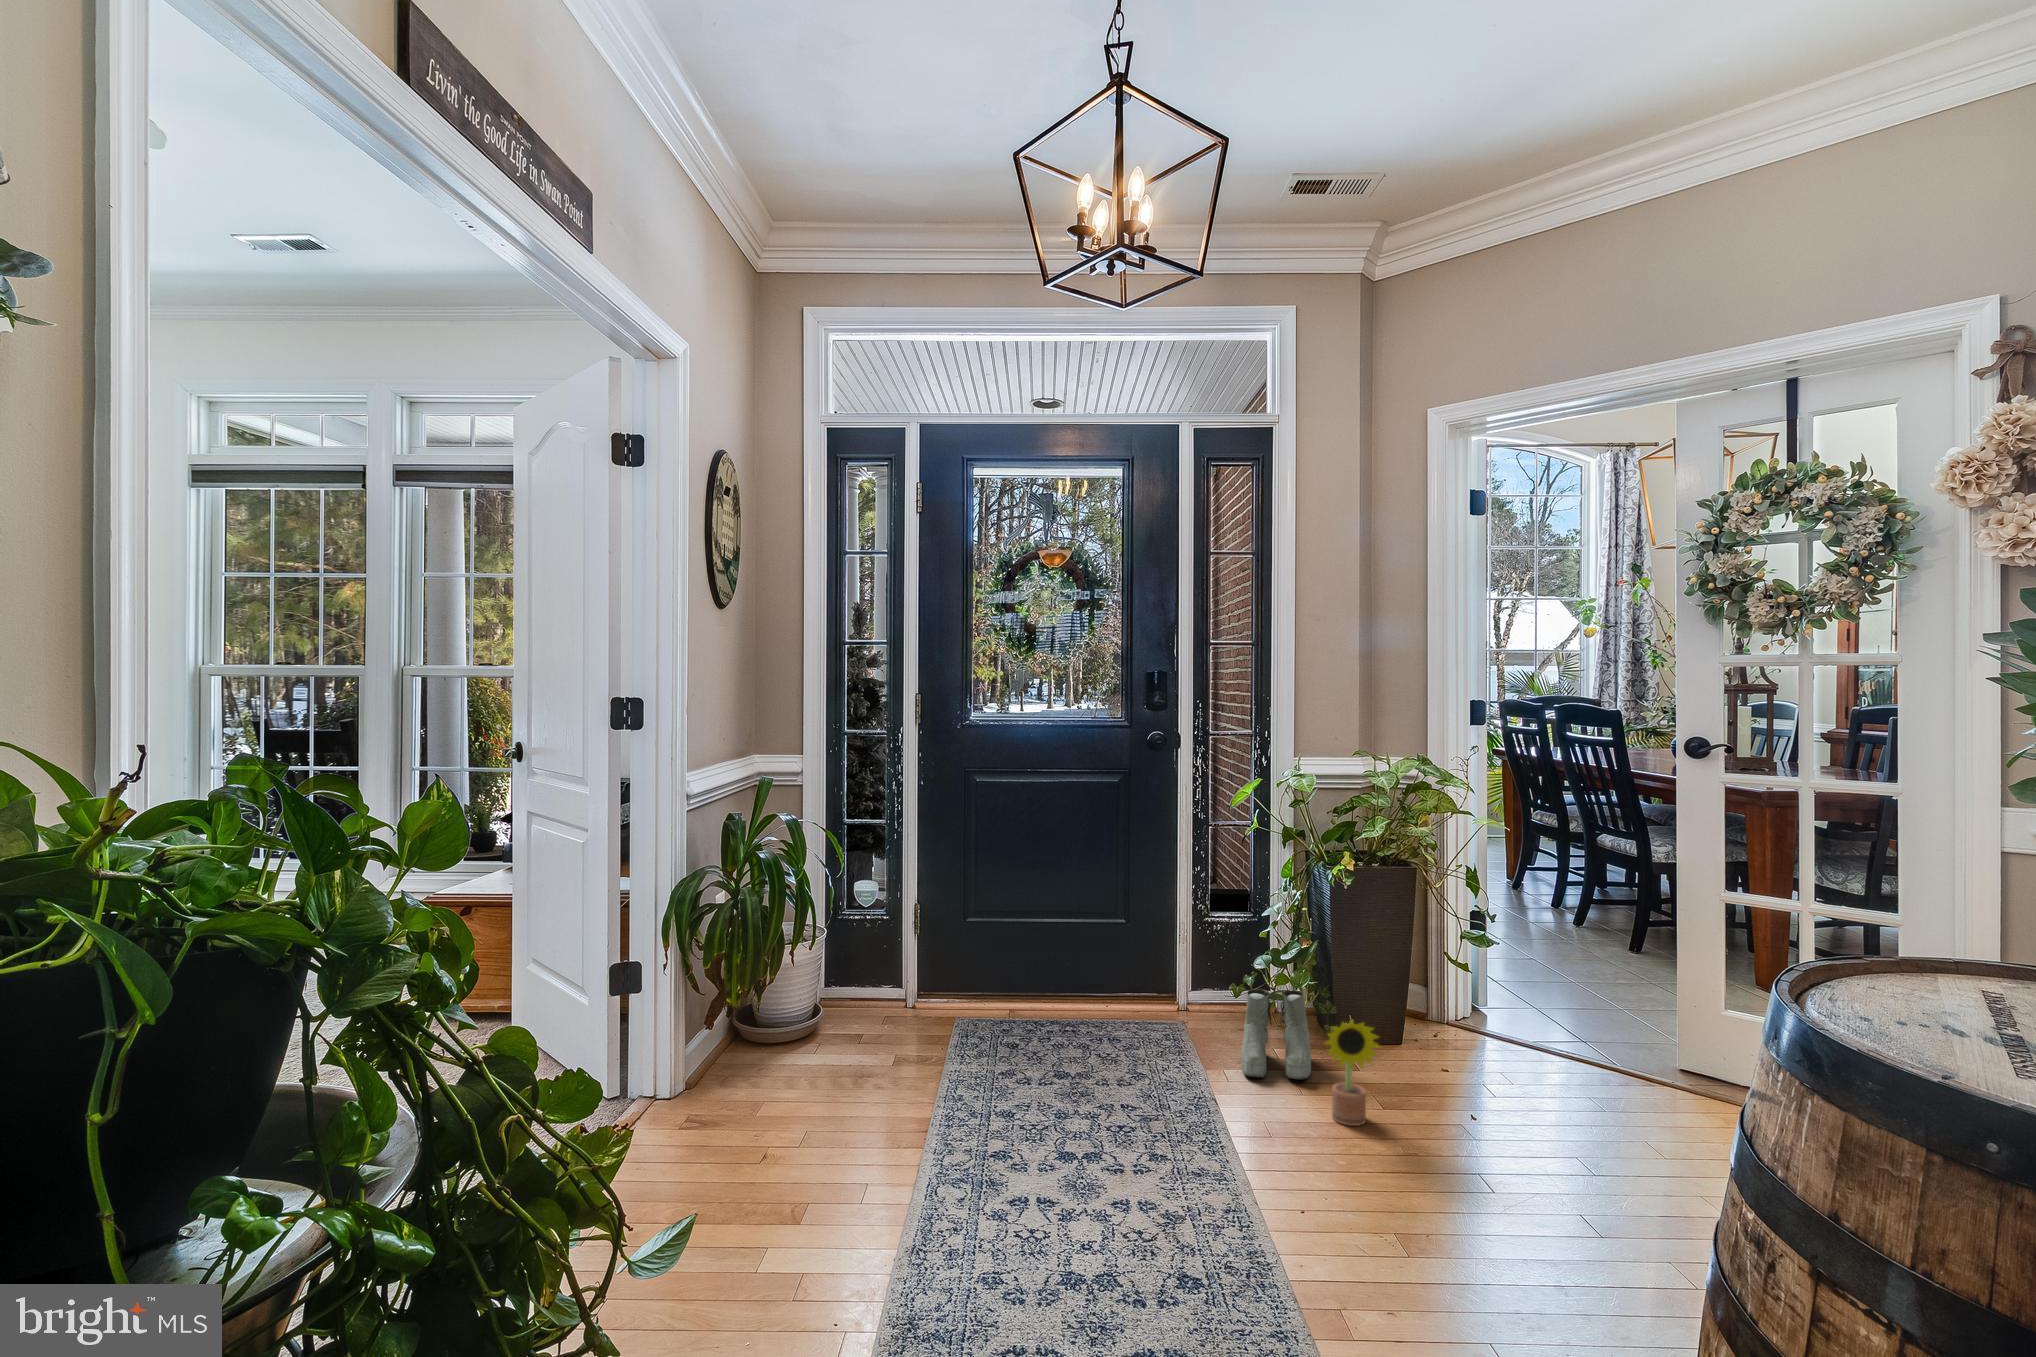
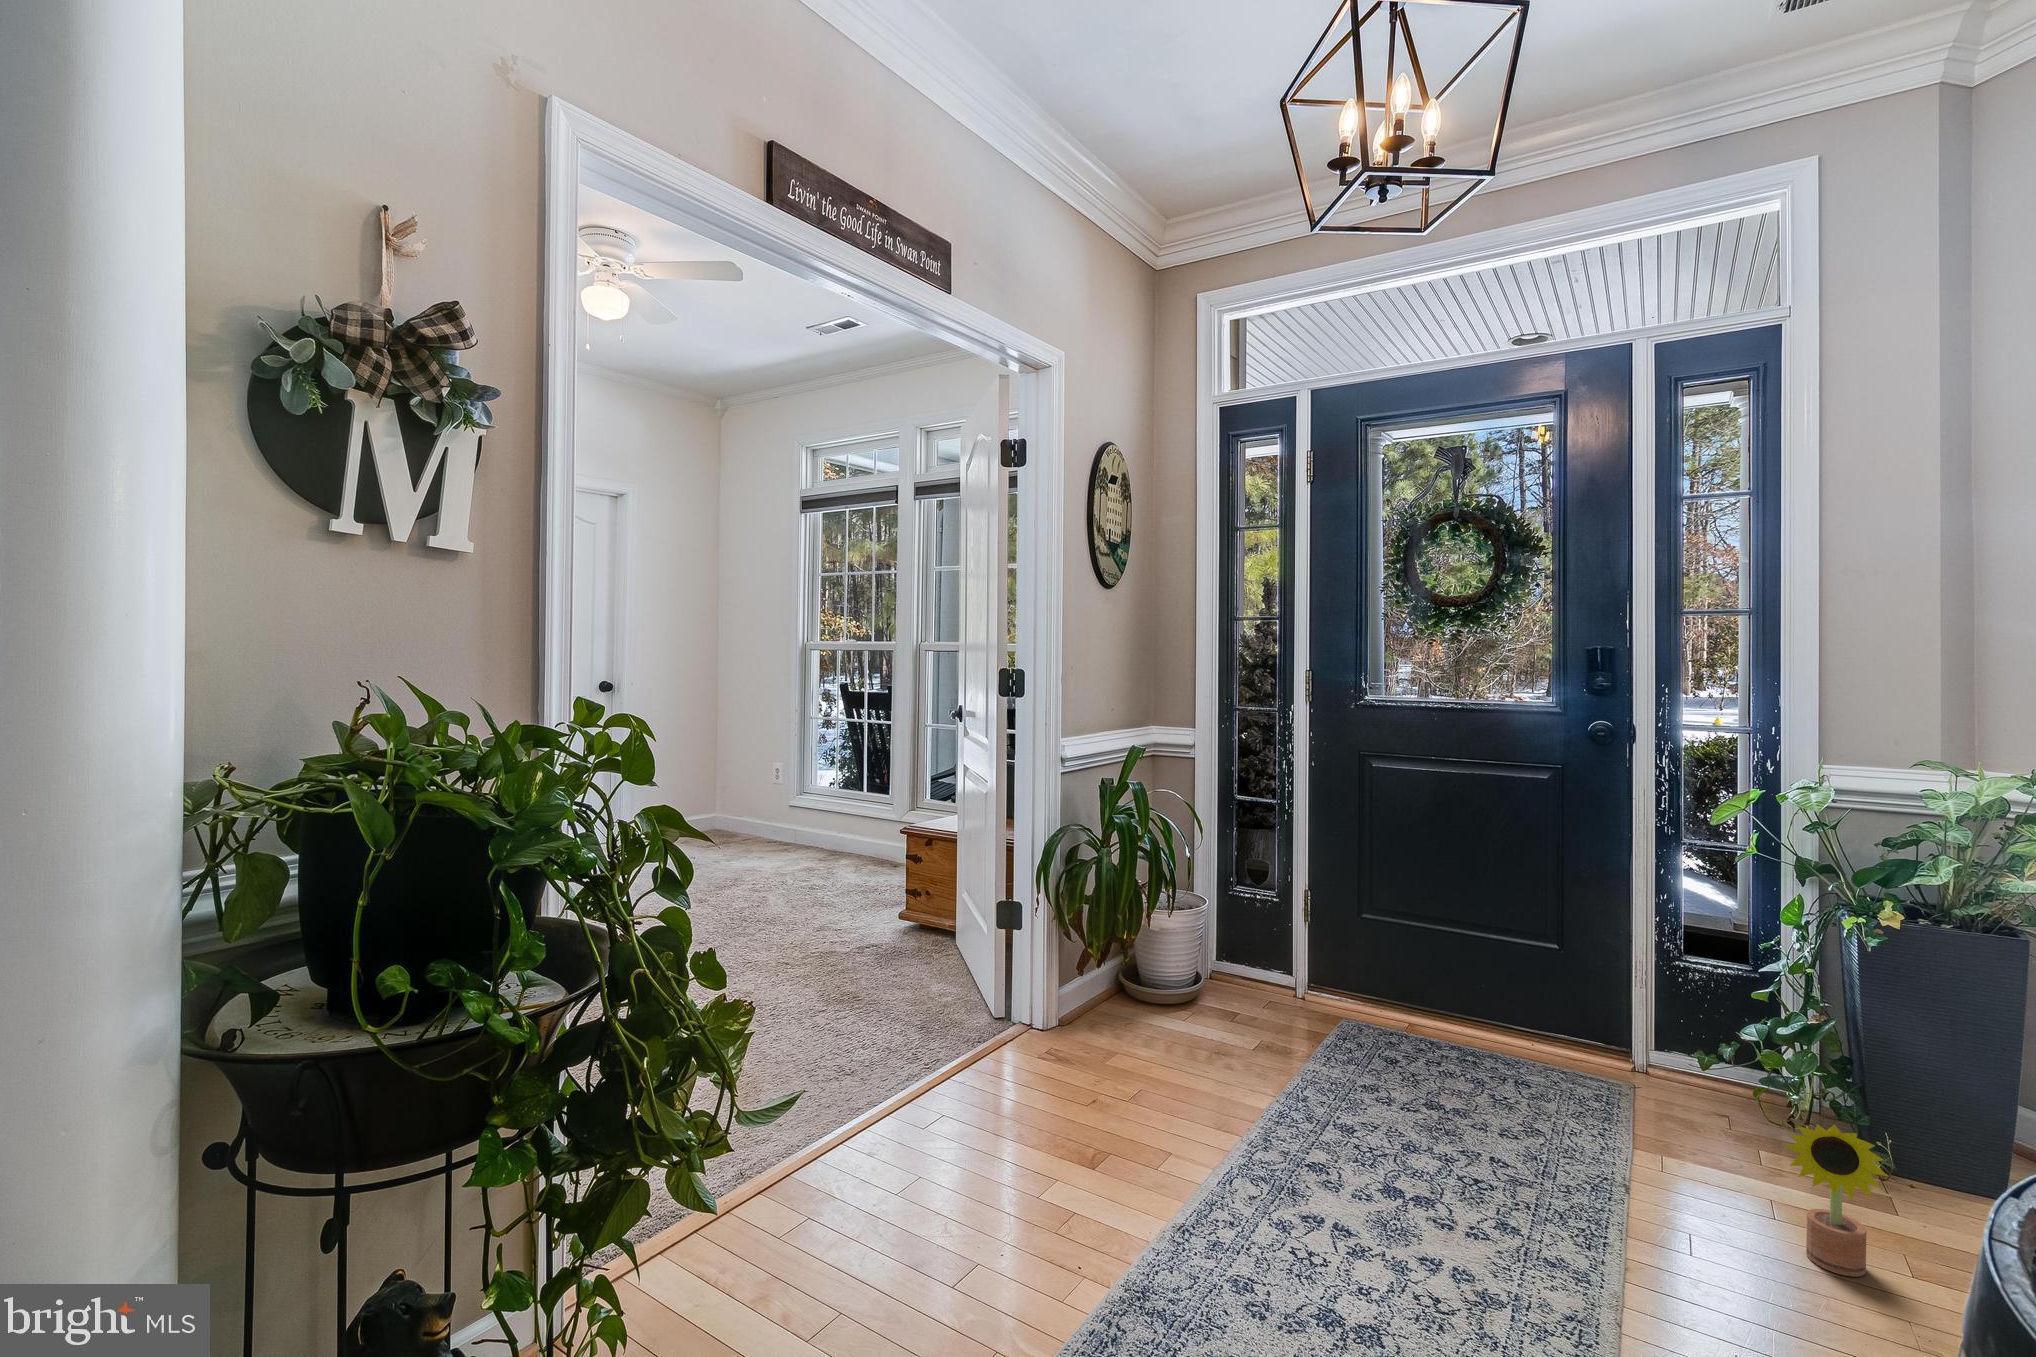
boots: present [1241,989,1311,1080] -> none [1687,1059,1803,1193]

